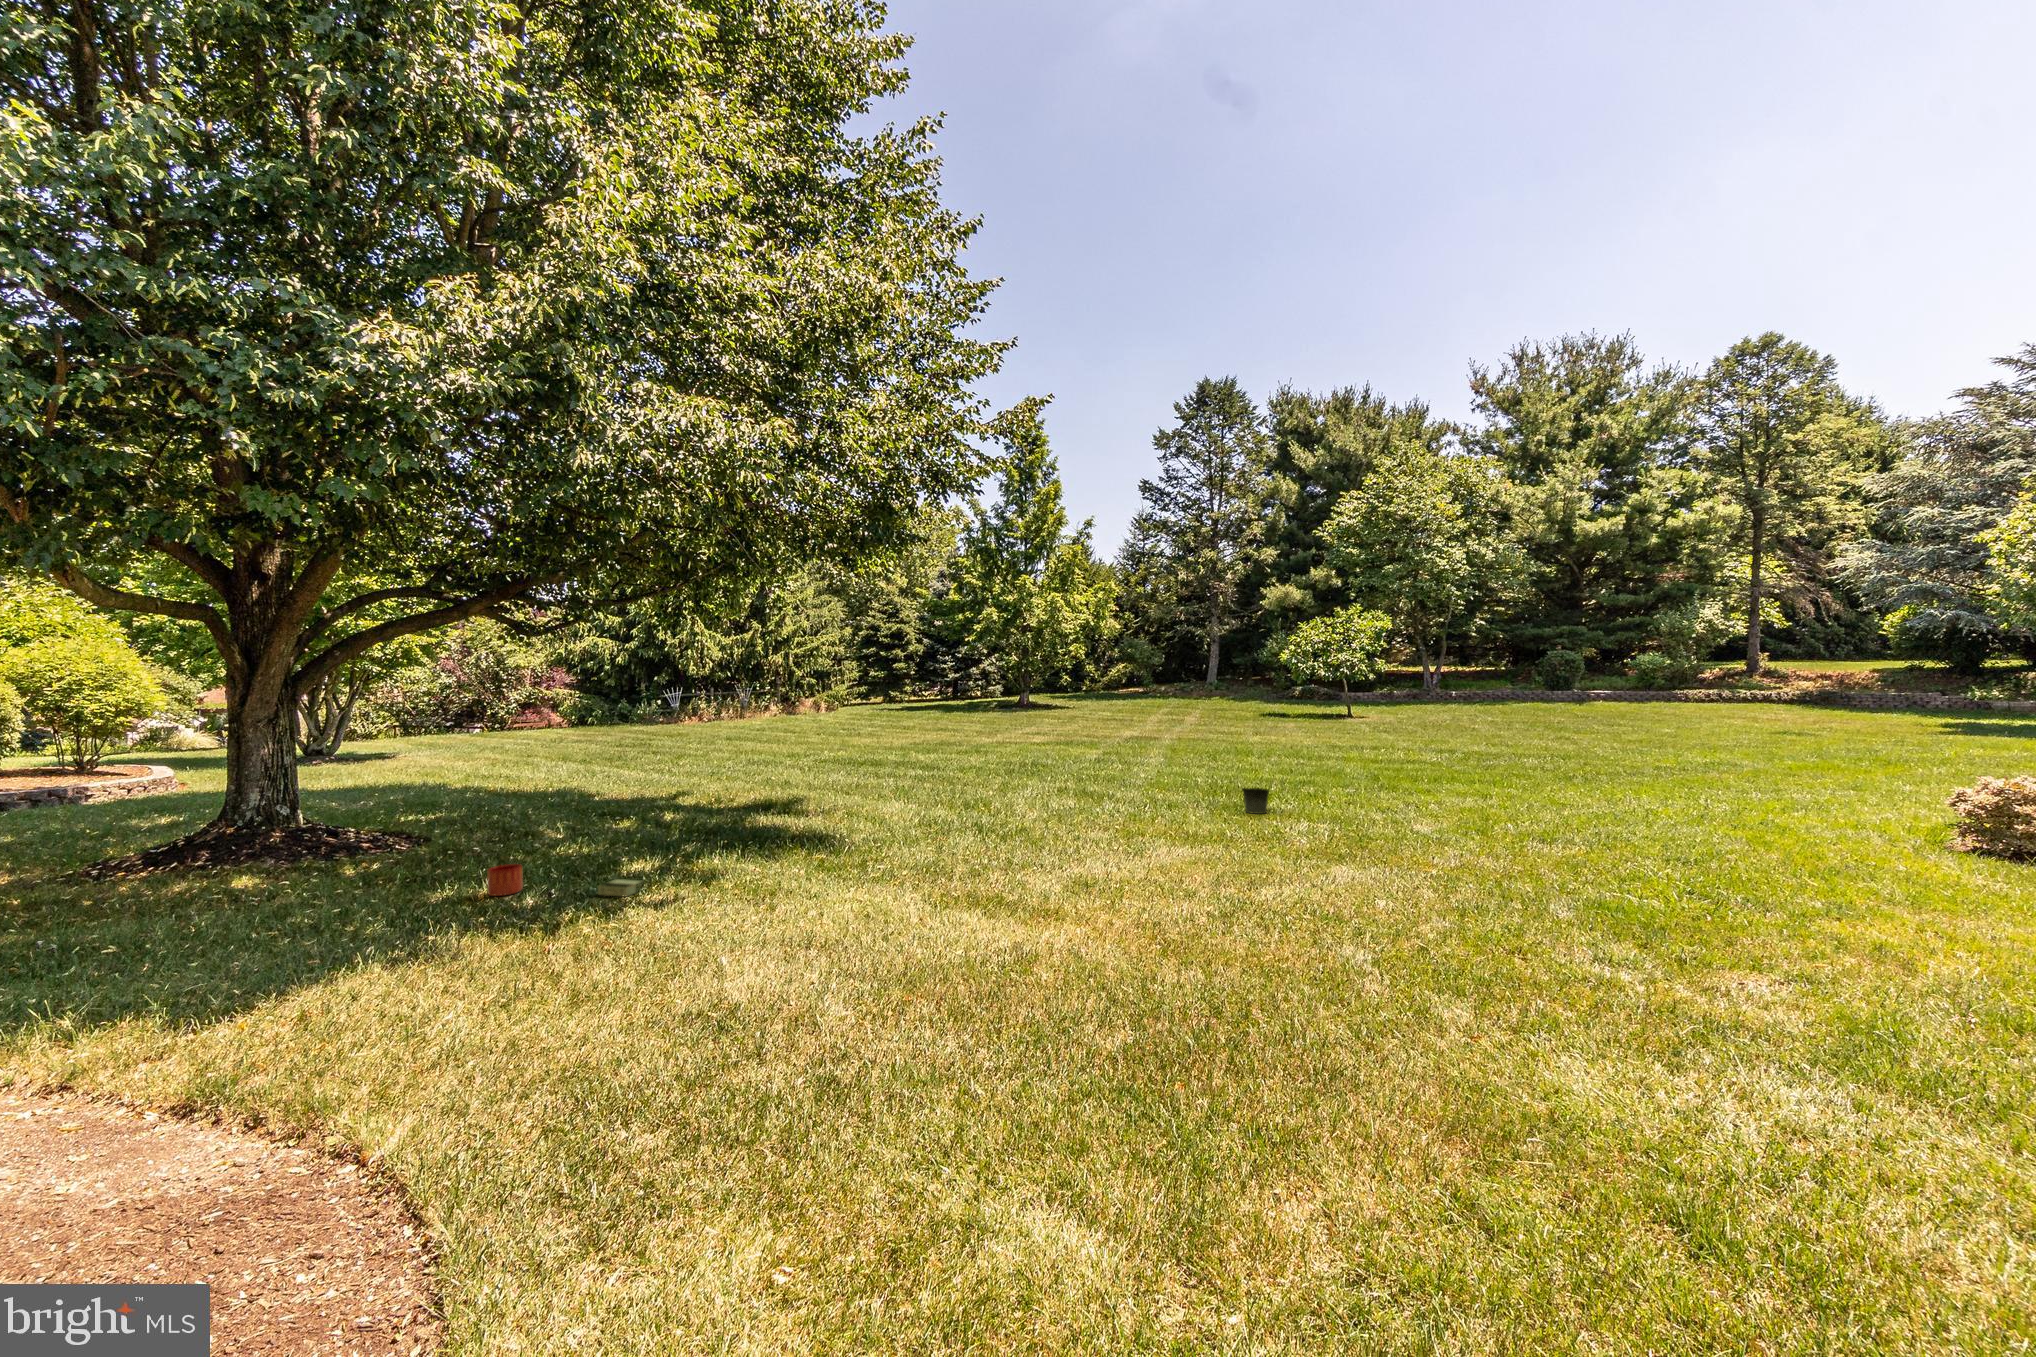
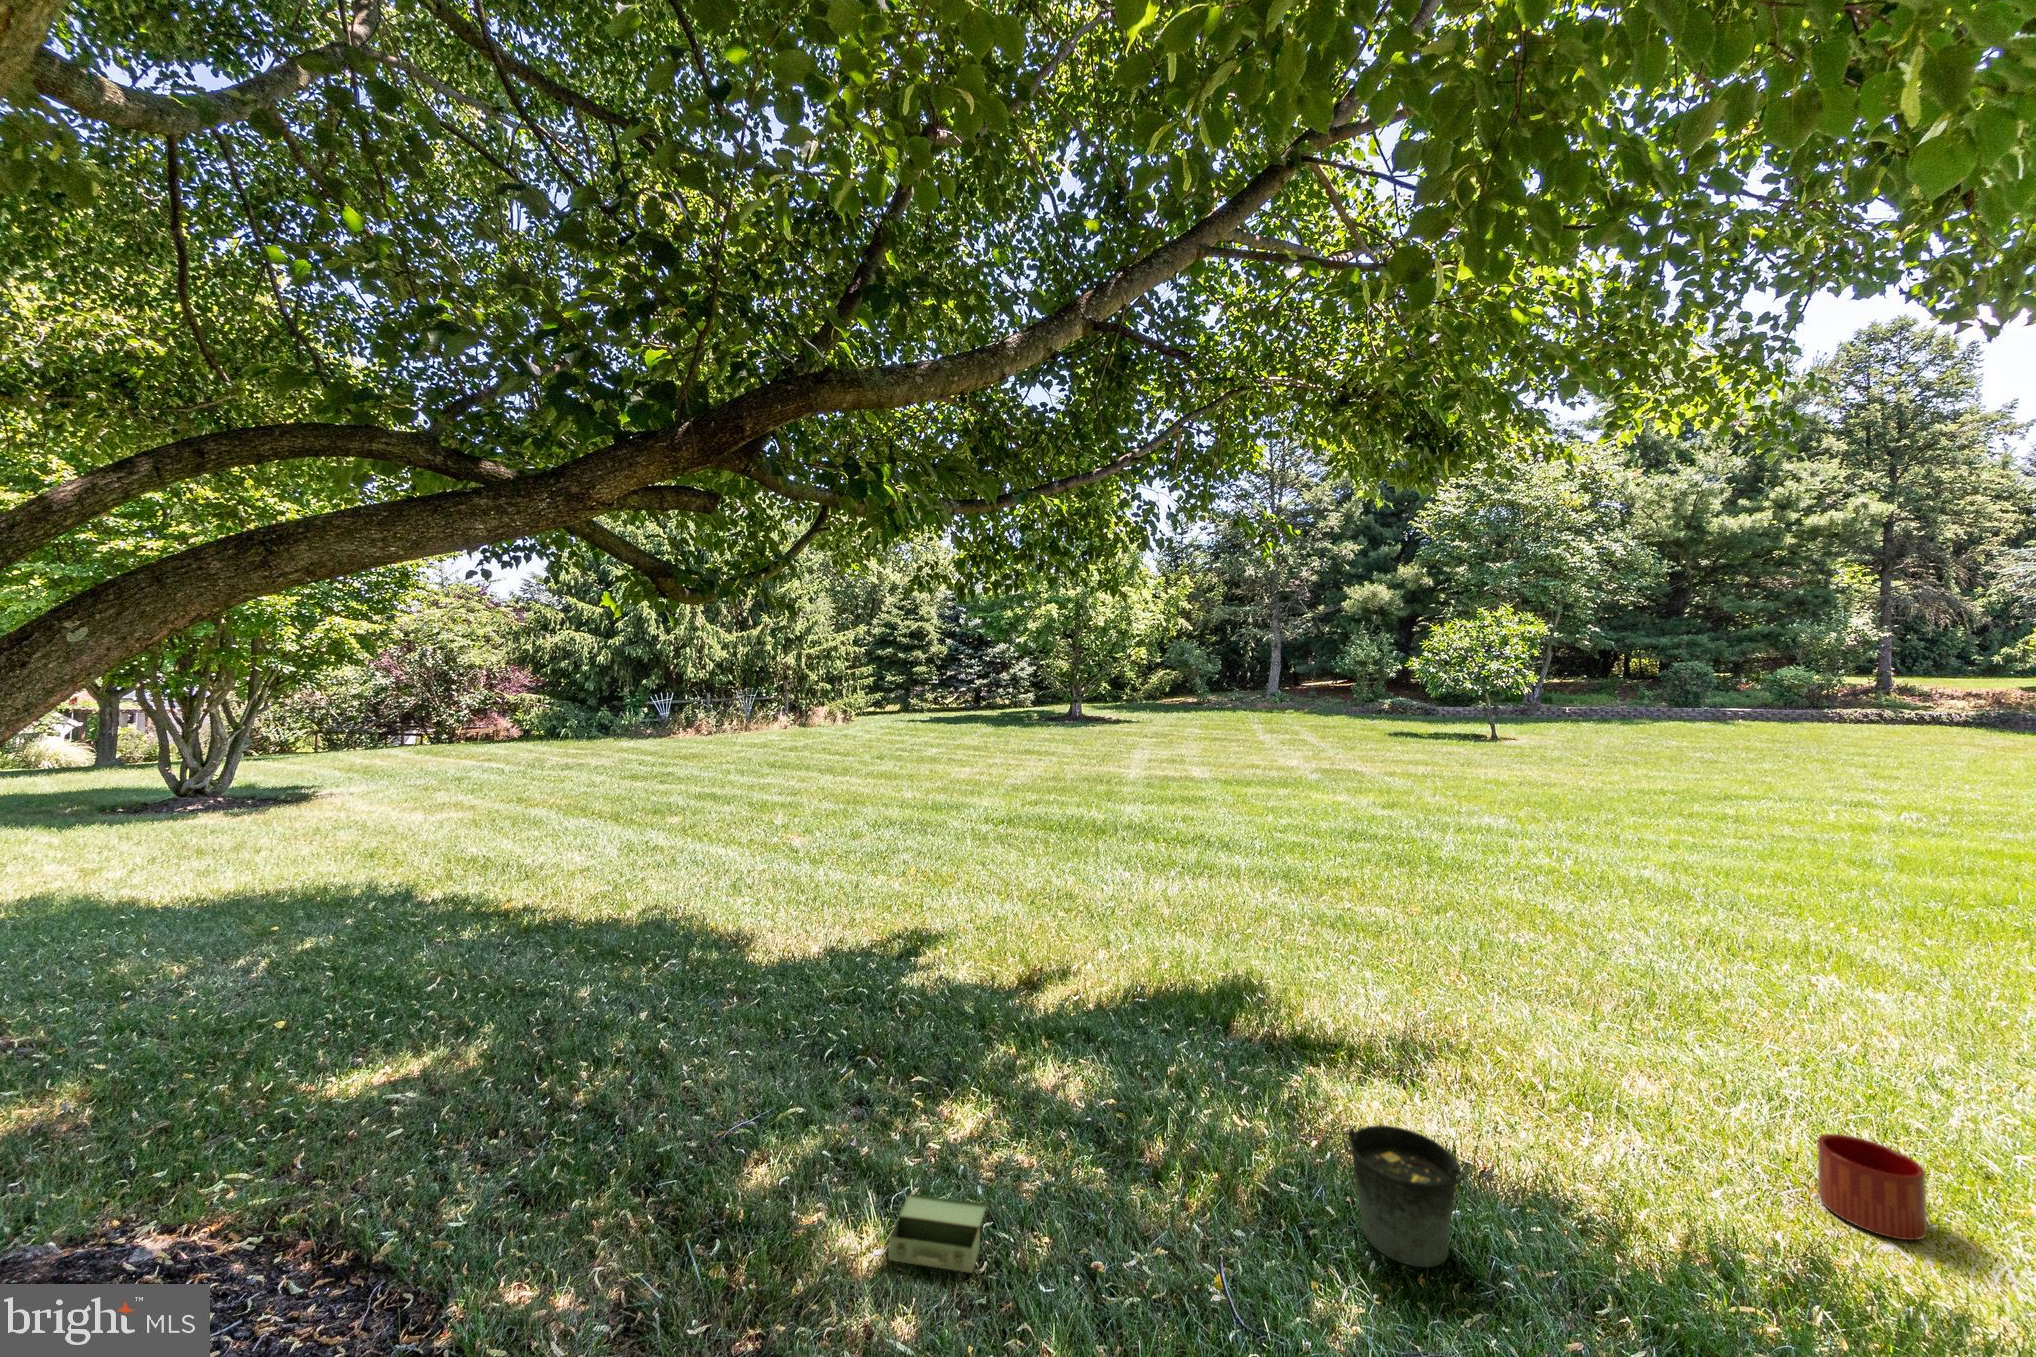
bucket: present [1242,788,1269,814] -> present [1342,1125,1465,1267]
planter: present [487,864,523,896] -> present [1817,1134,1927,1240]

